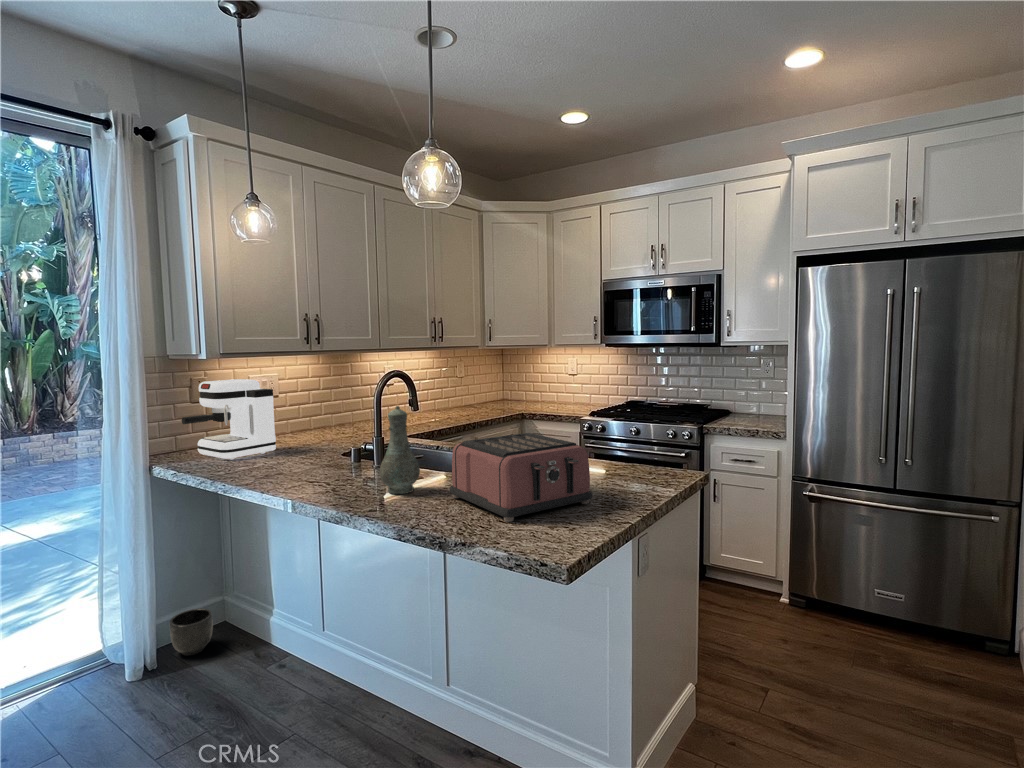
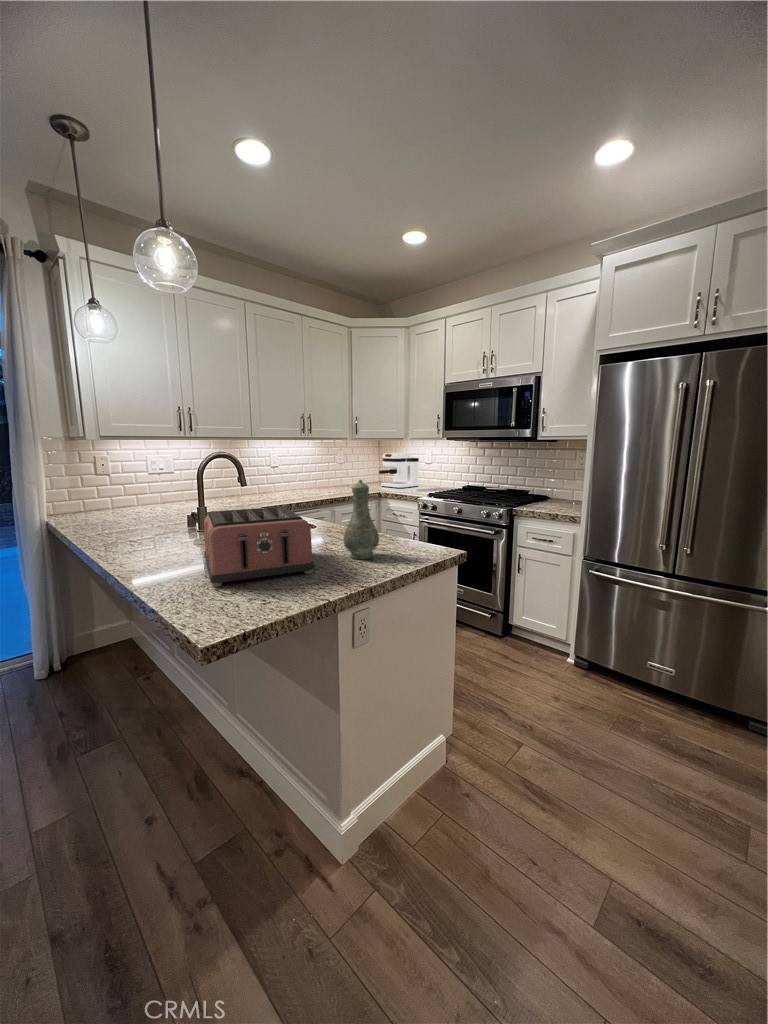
coffee maker: present [182,379,276,460] -> present [379,453,419,493]
vase: present [380,406,420,494] -> present [344,480,379,559]
planter: present [169,608,213,656] -> none [76,628,111,662]

